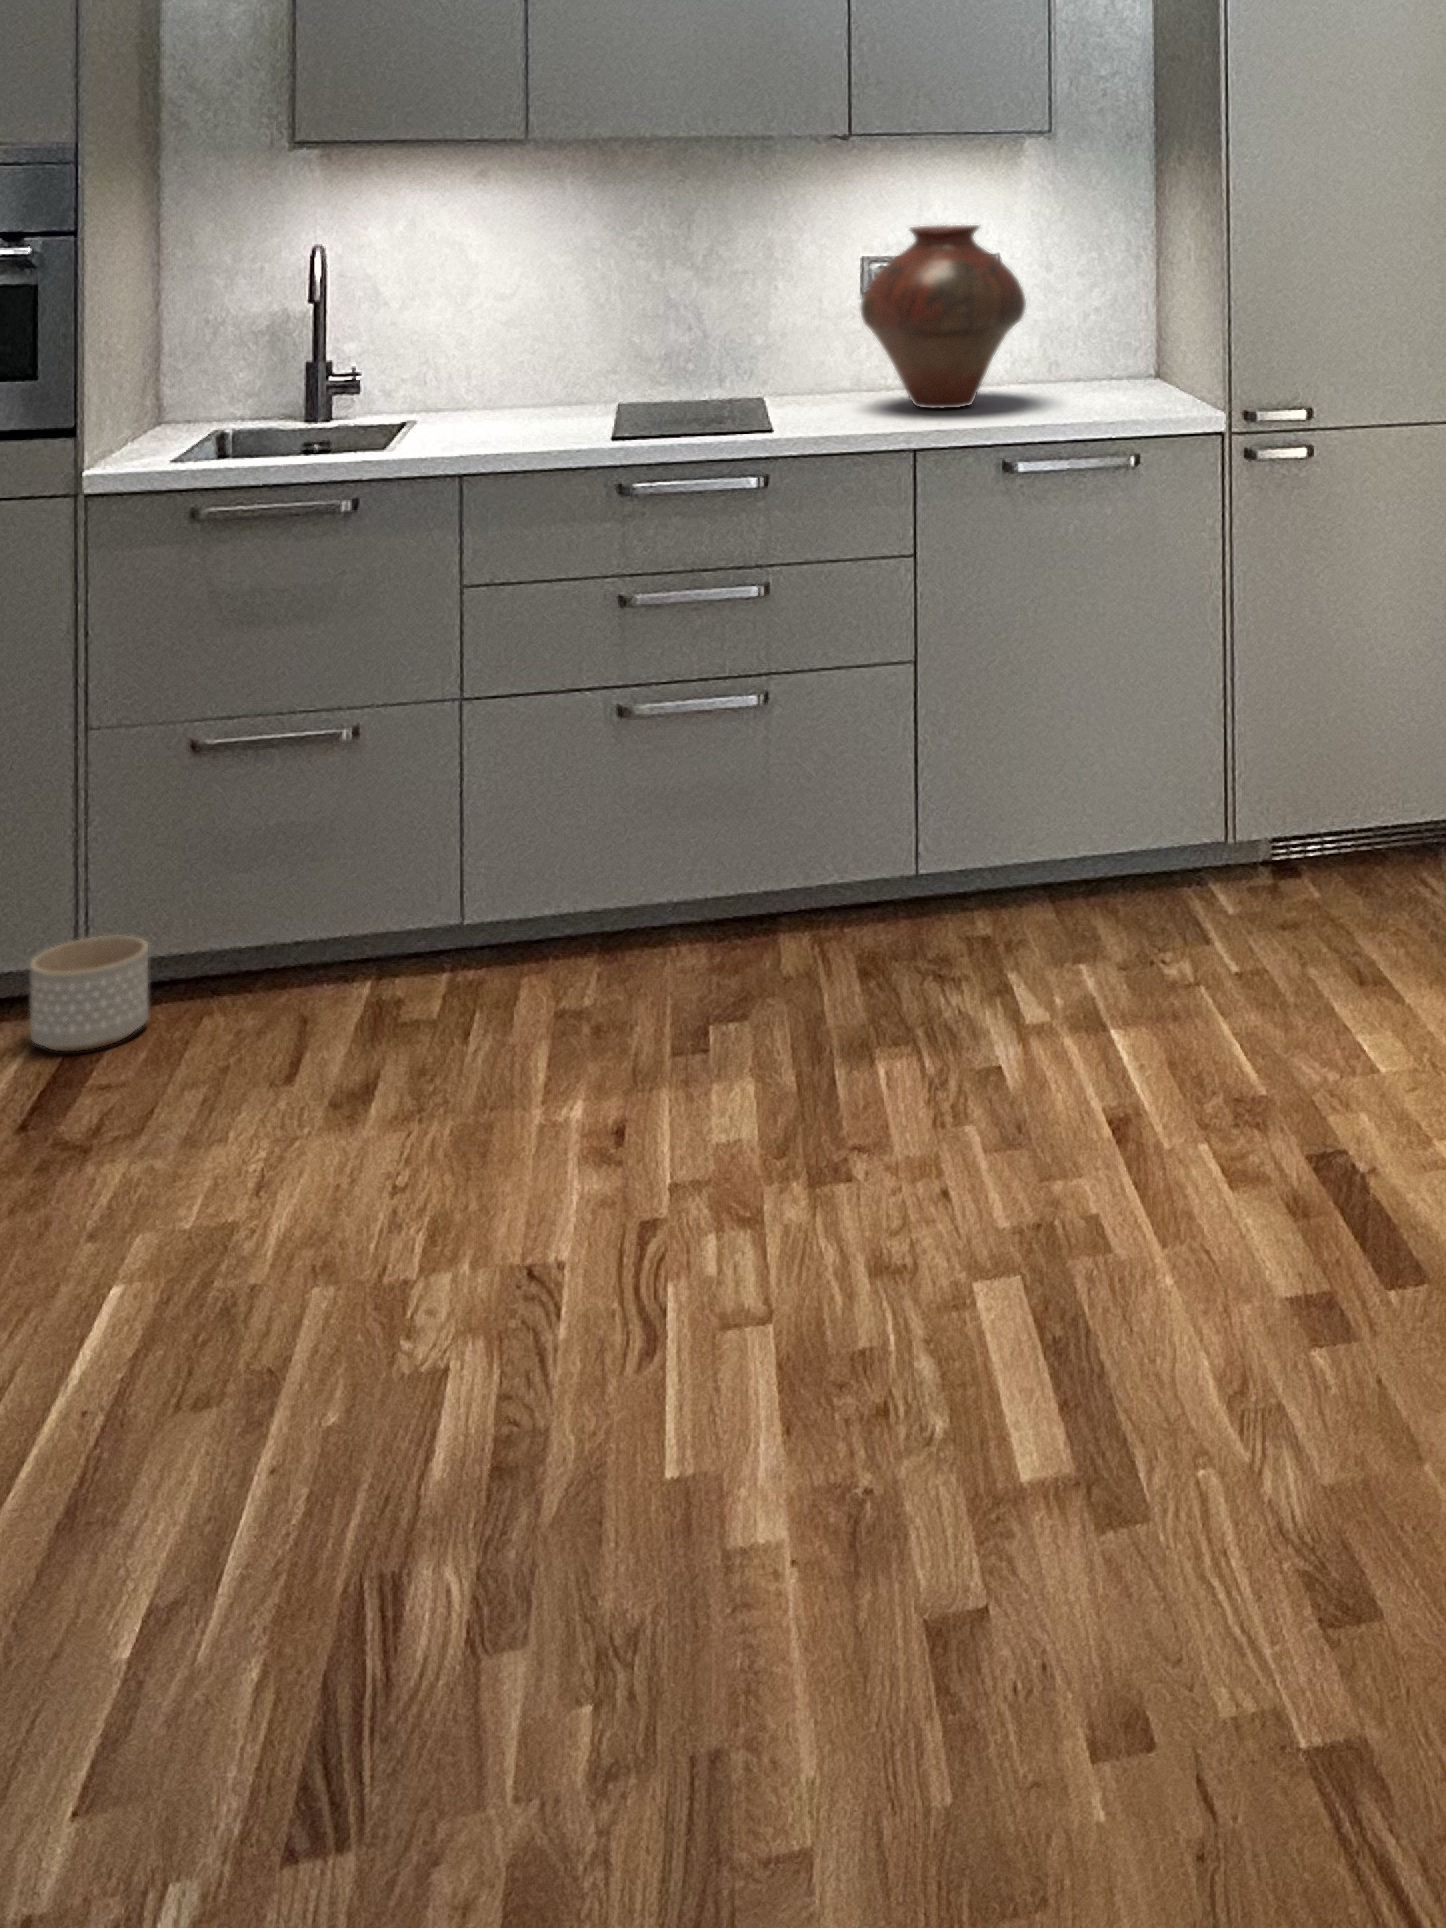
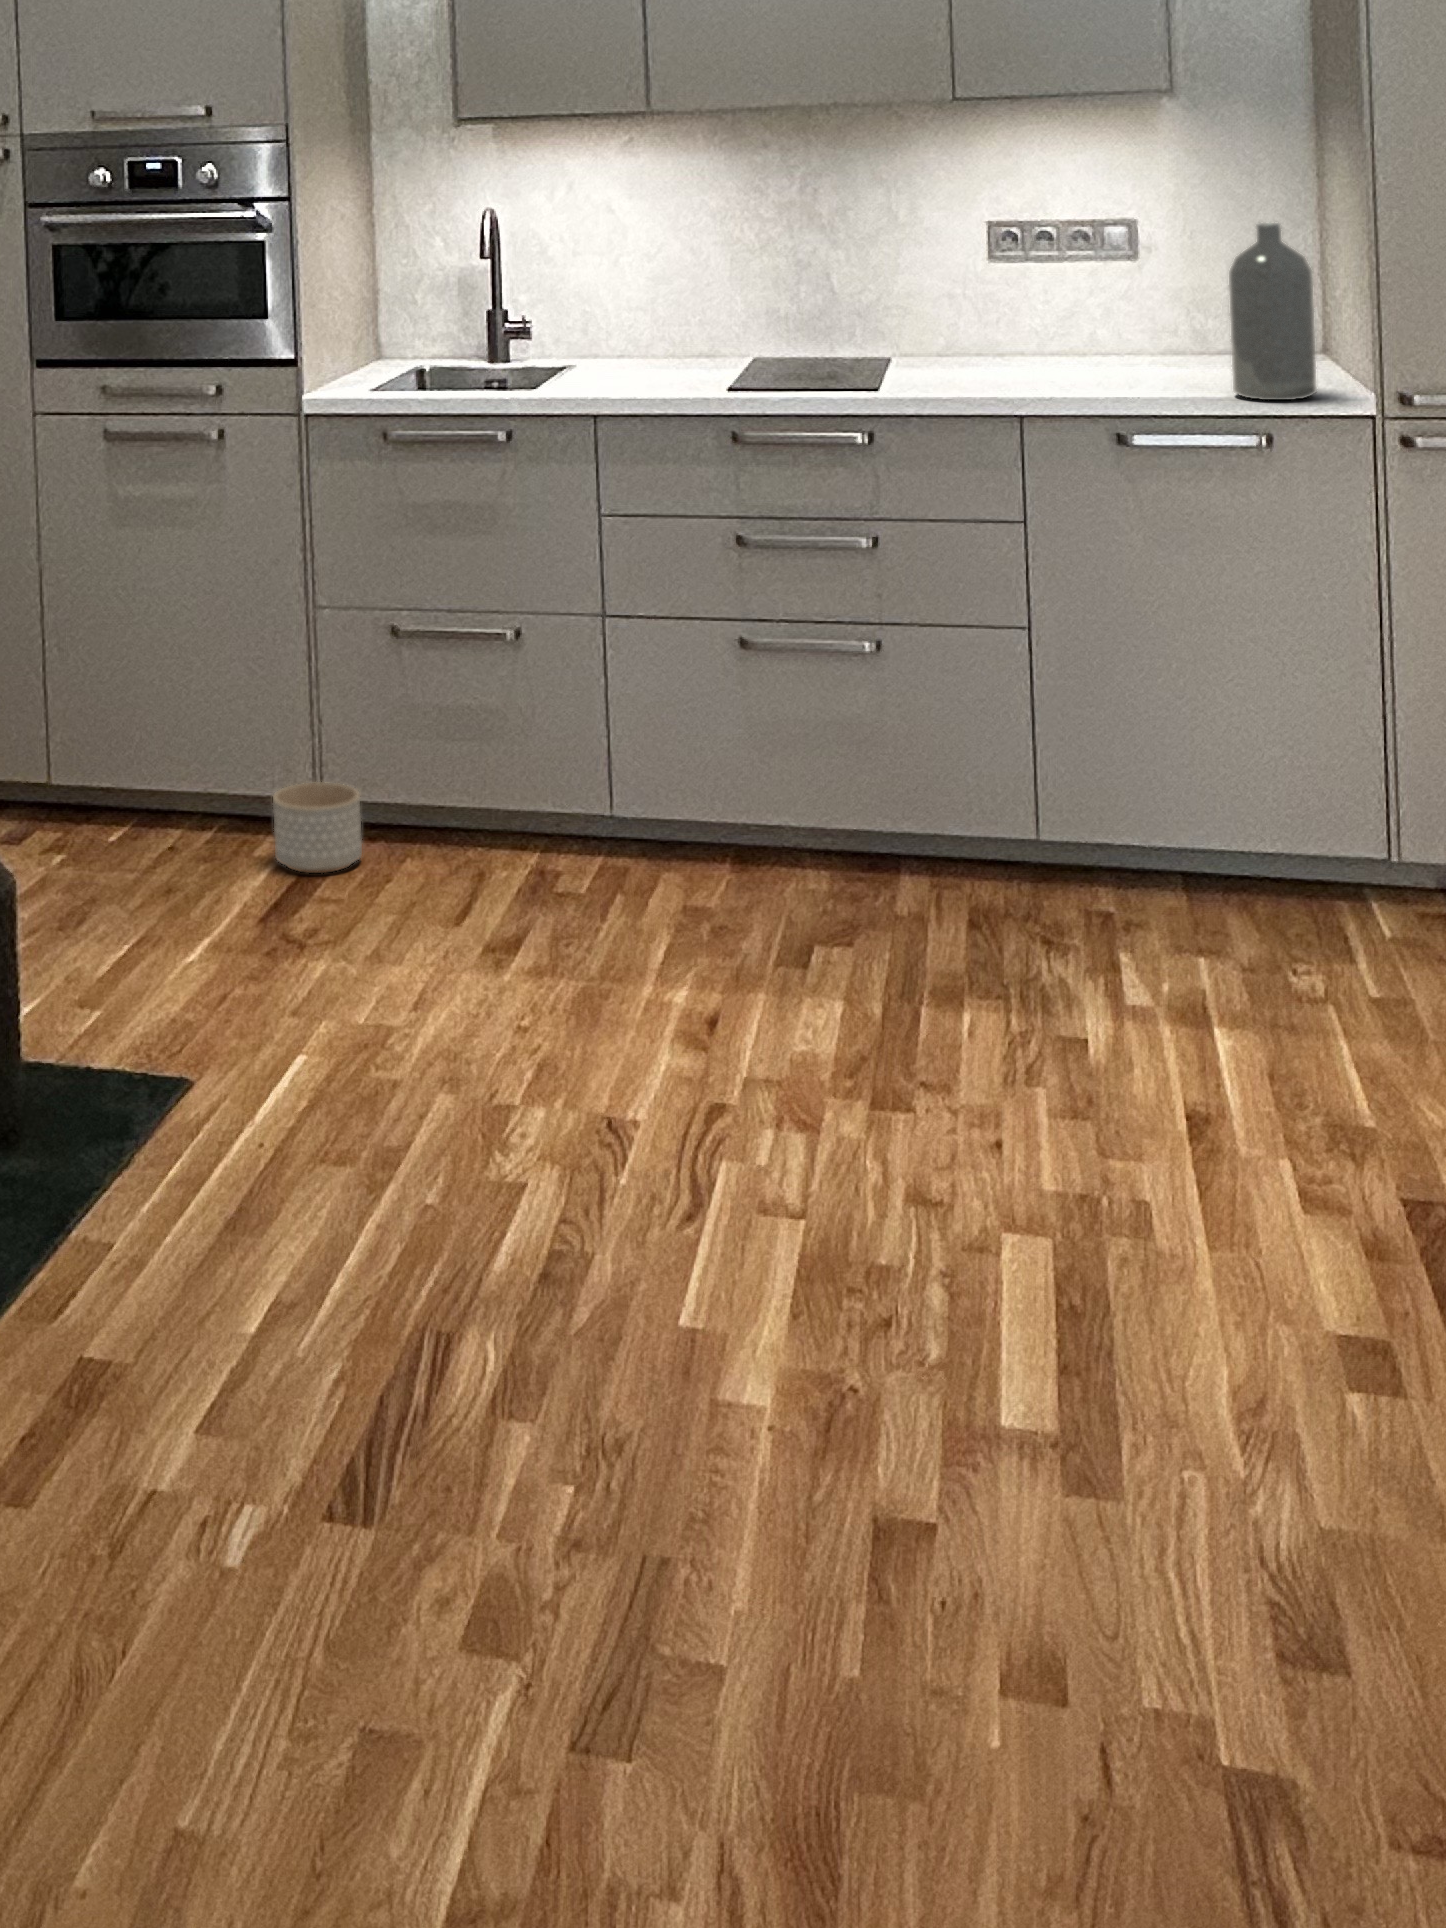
vase: present [861,225,1026,408] -> none [982,188,1159,374]
bottle: none [1100,258,1173,425] -> present [1229,223,1317,400]

